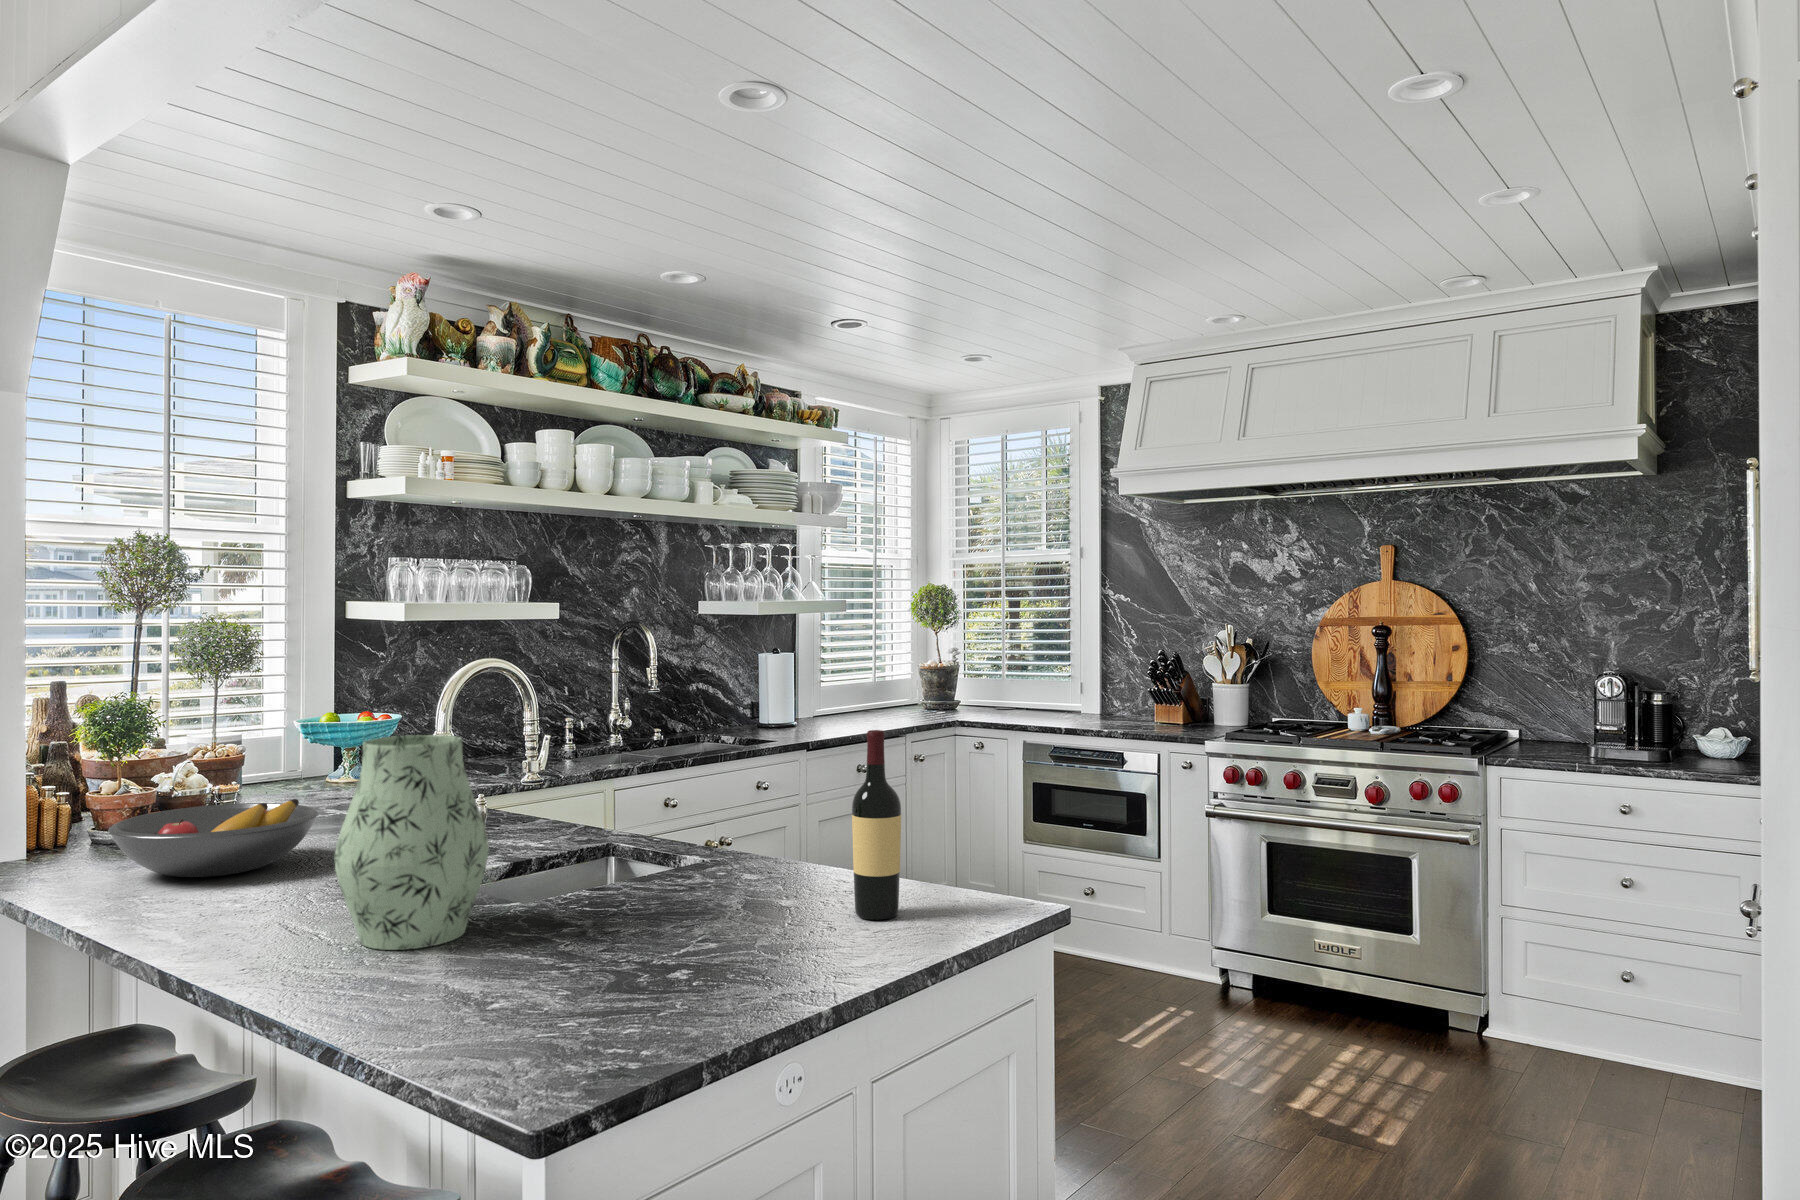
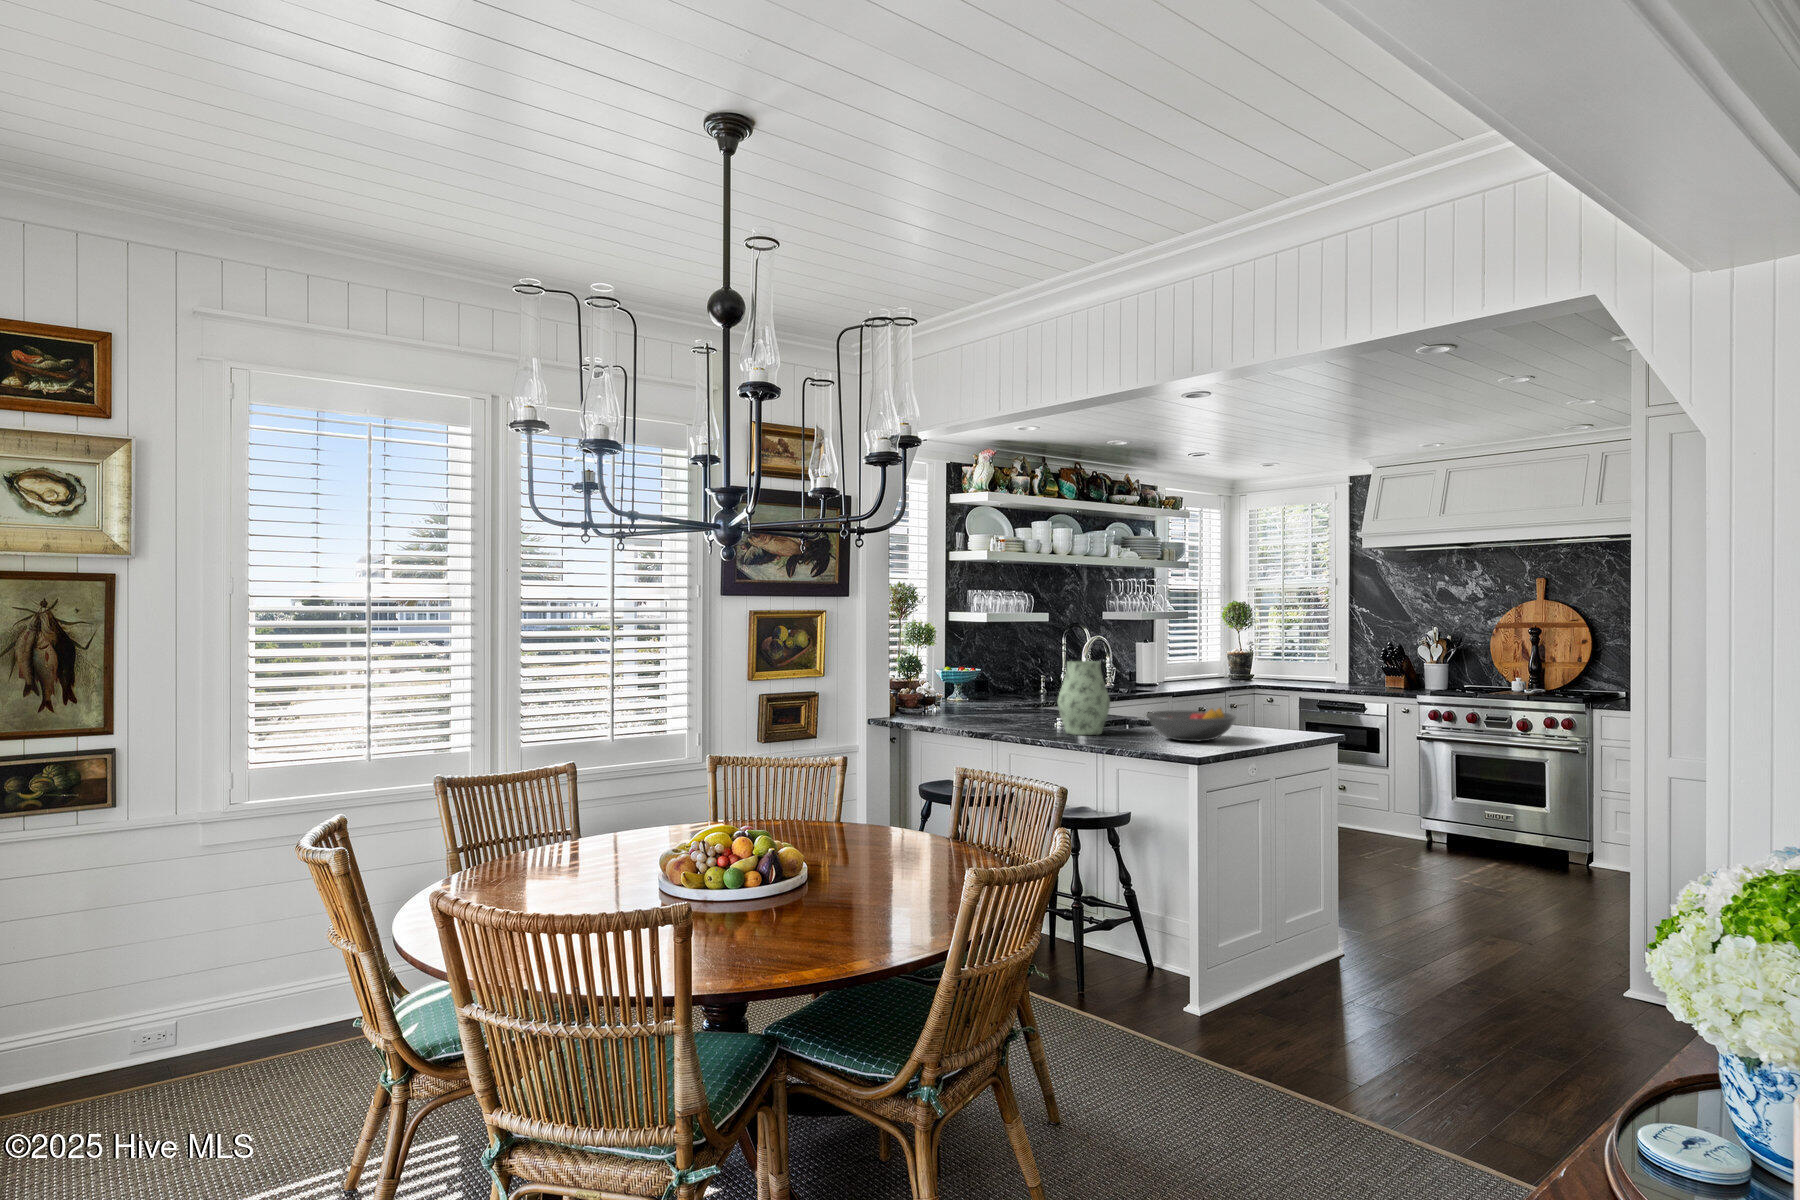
wine bottle: present [852,730,901,920] -> none [1248,662,1268,735]
fruit bowl: present [108,799,318,877] -> present [1147,708,1236,742]

